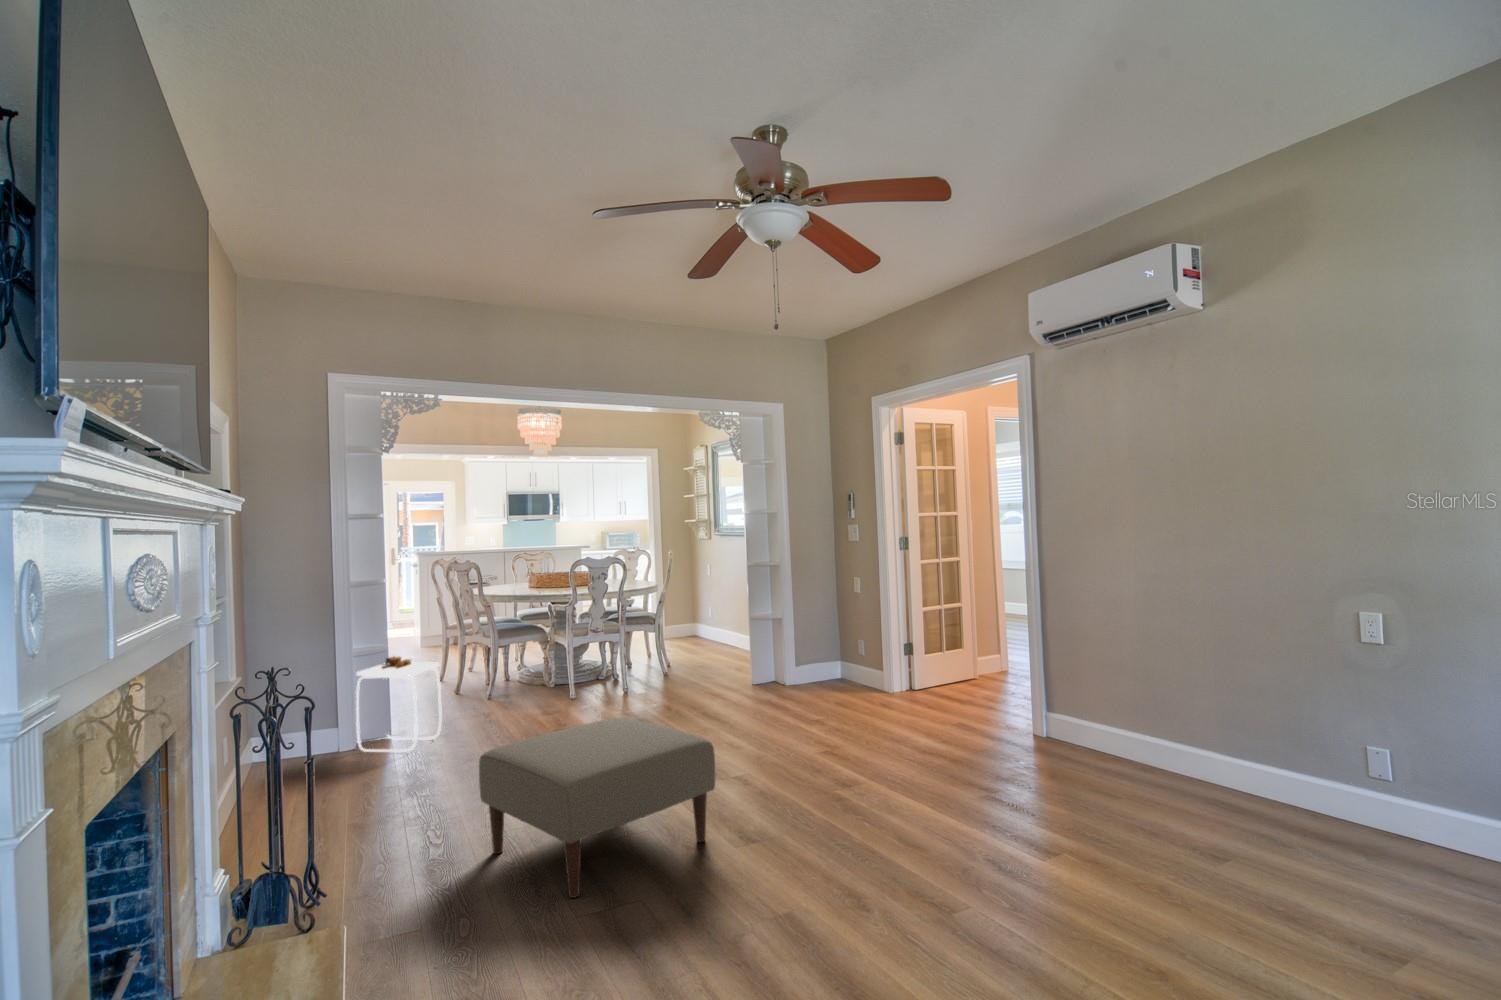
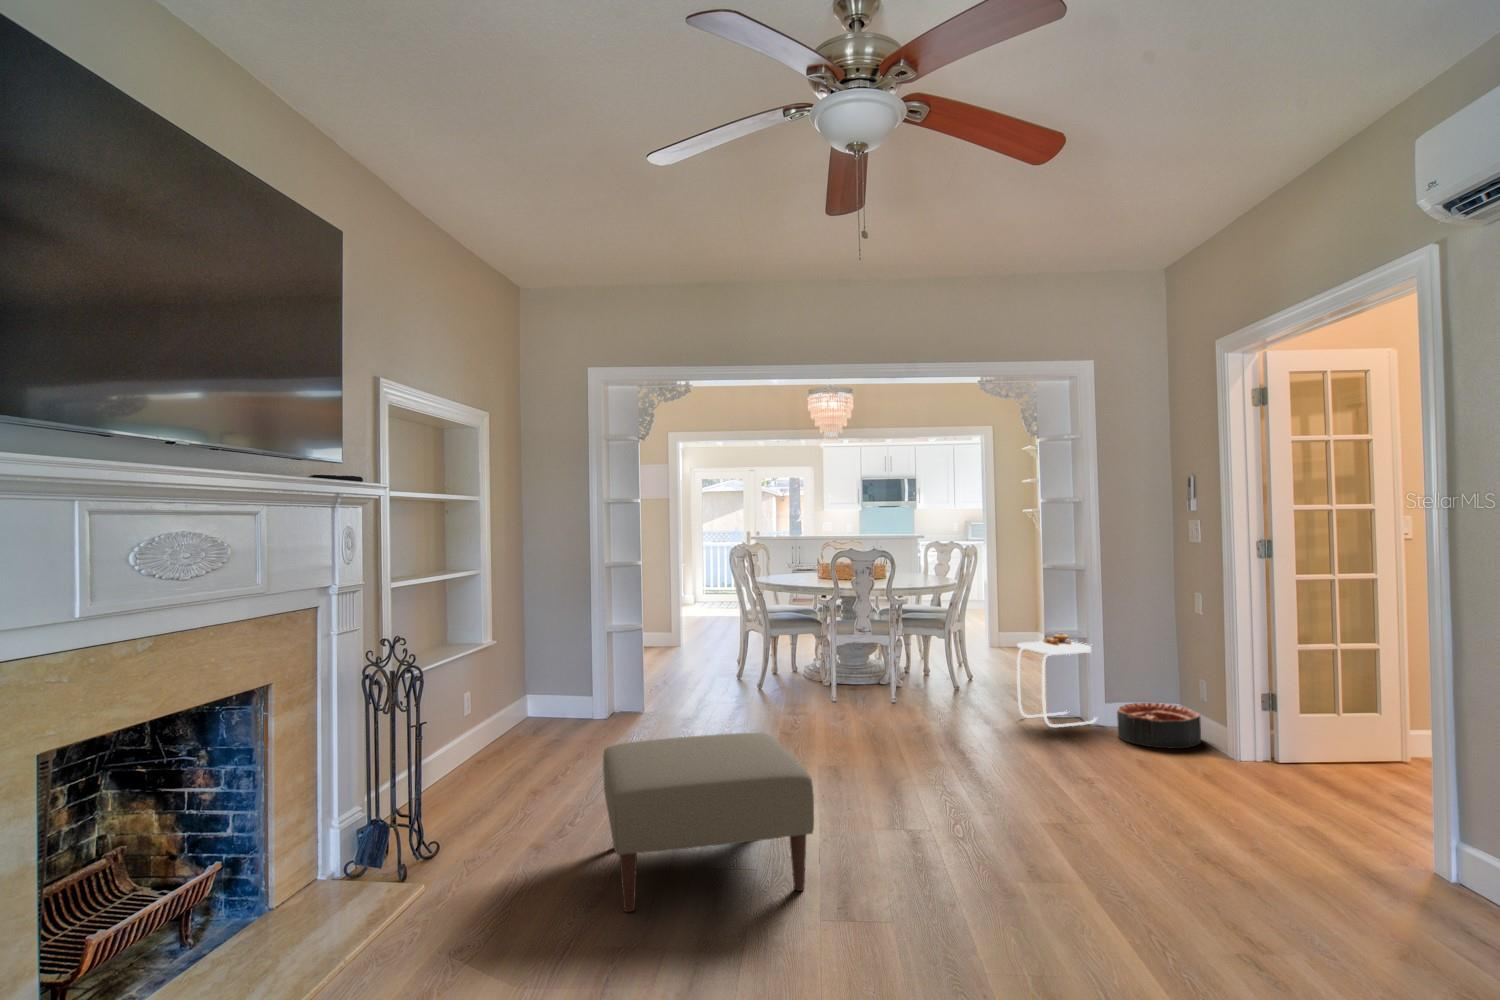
side table: present [356,656,442,752] -> present [1017,634,1097,727]
basket: none [805,663,861,695] -> present [1117,703,1201,748]

